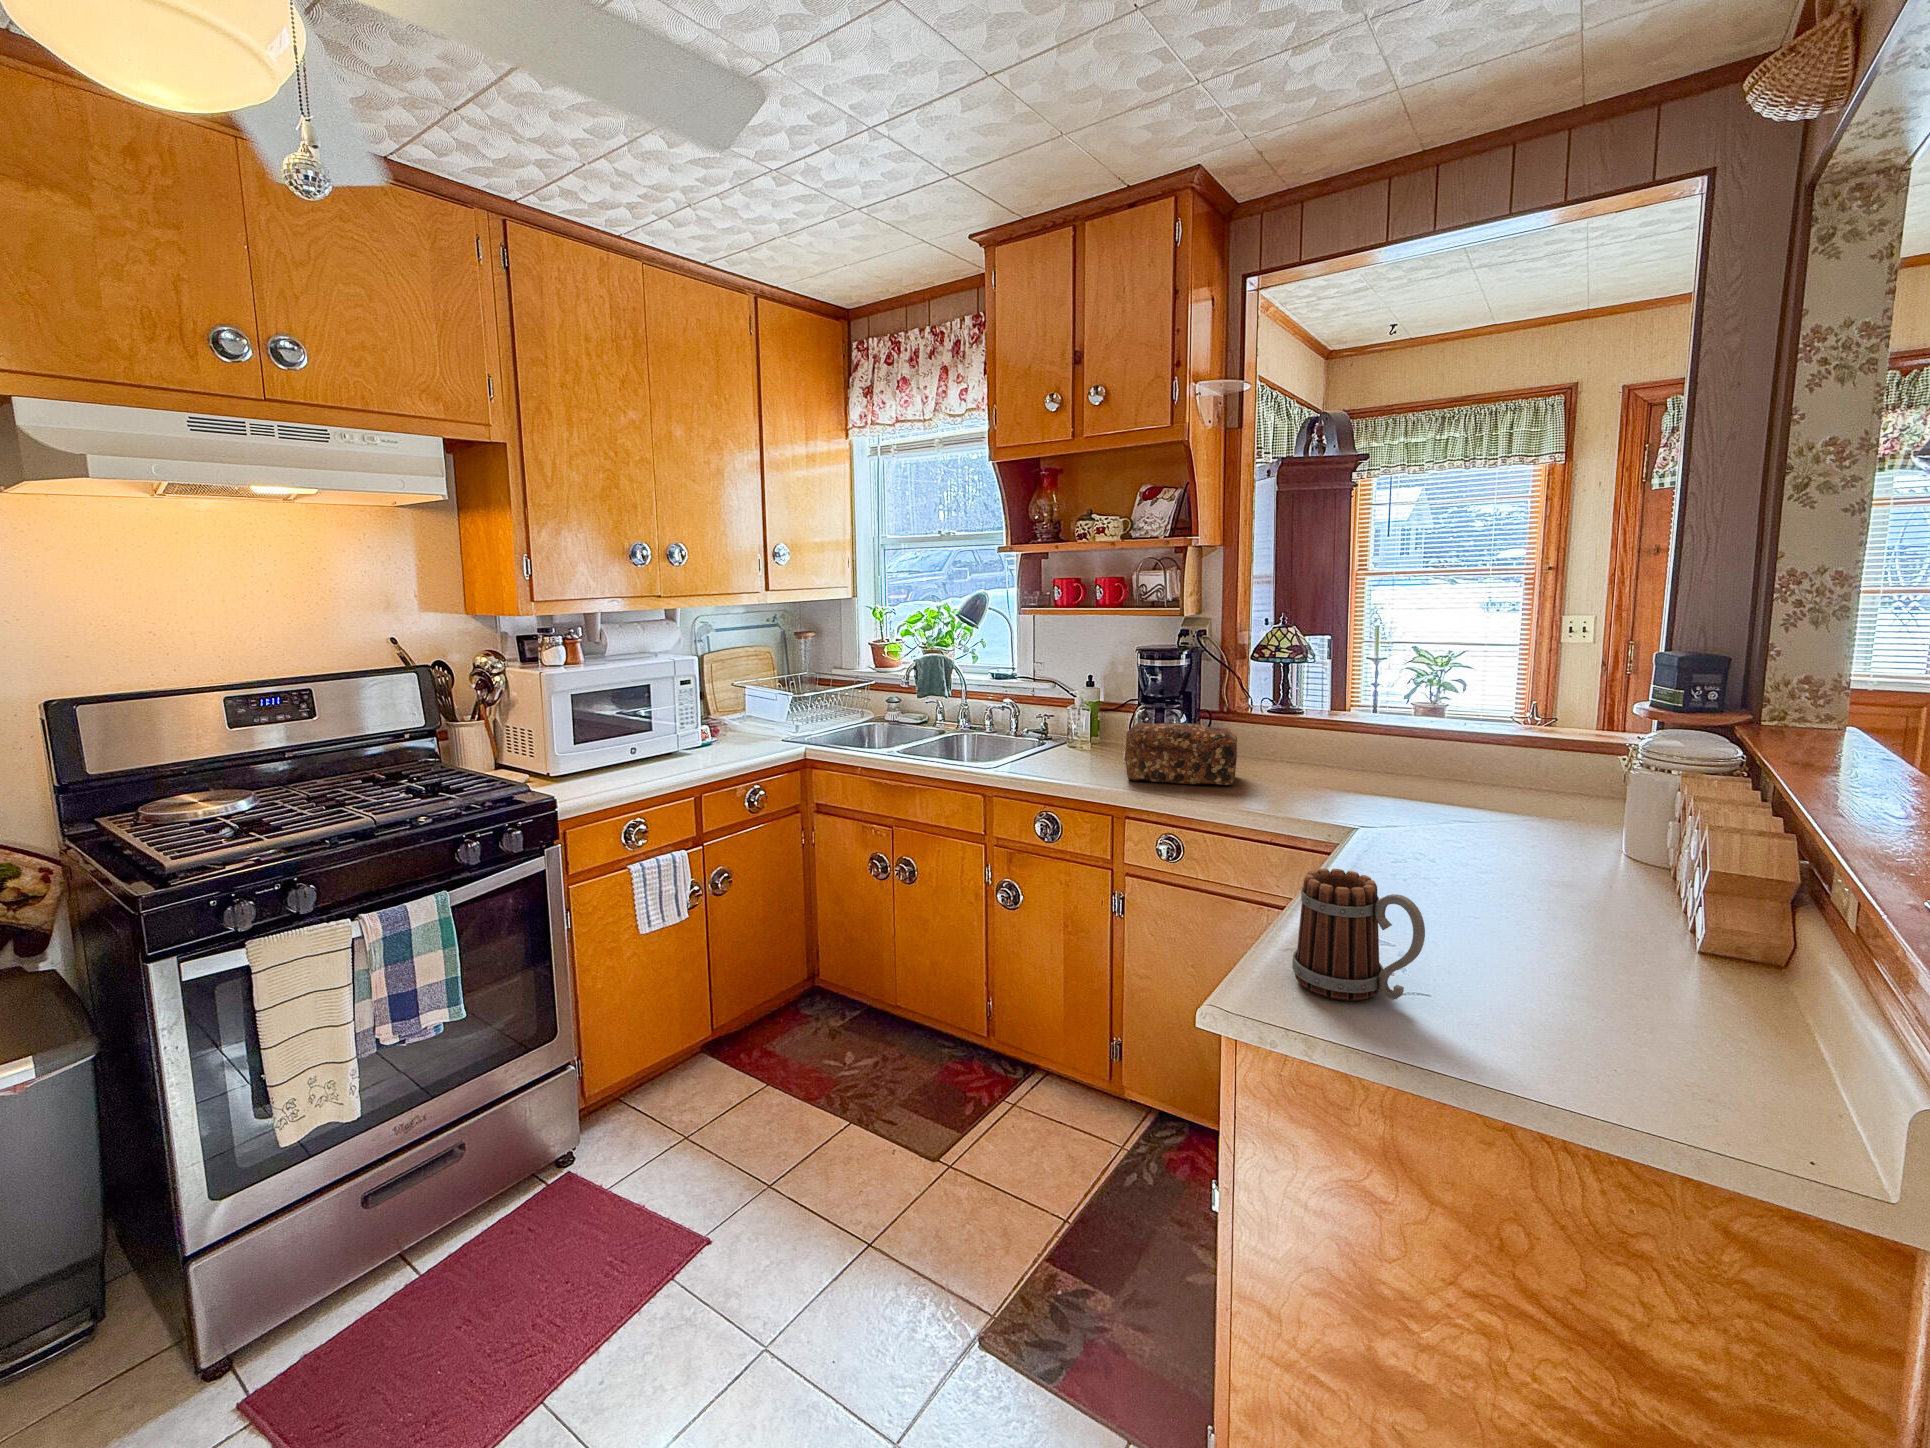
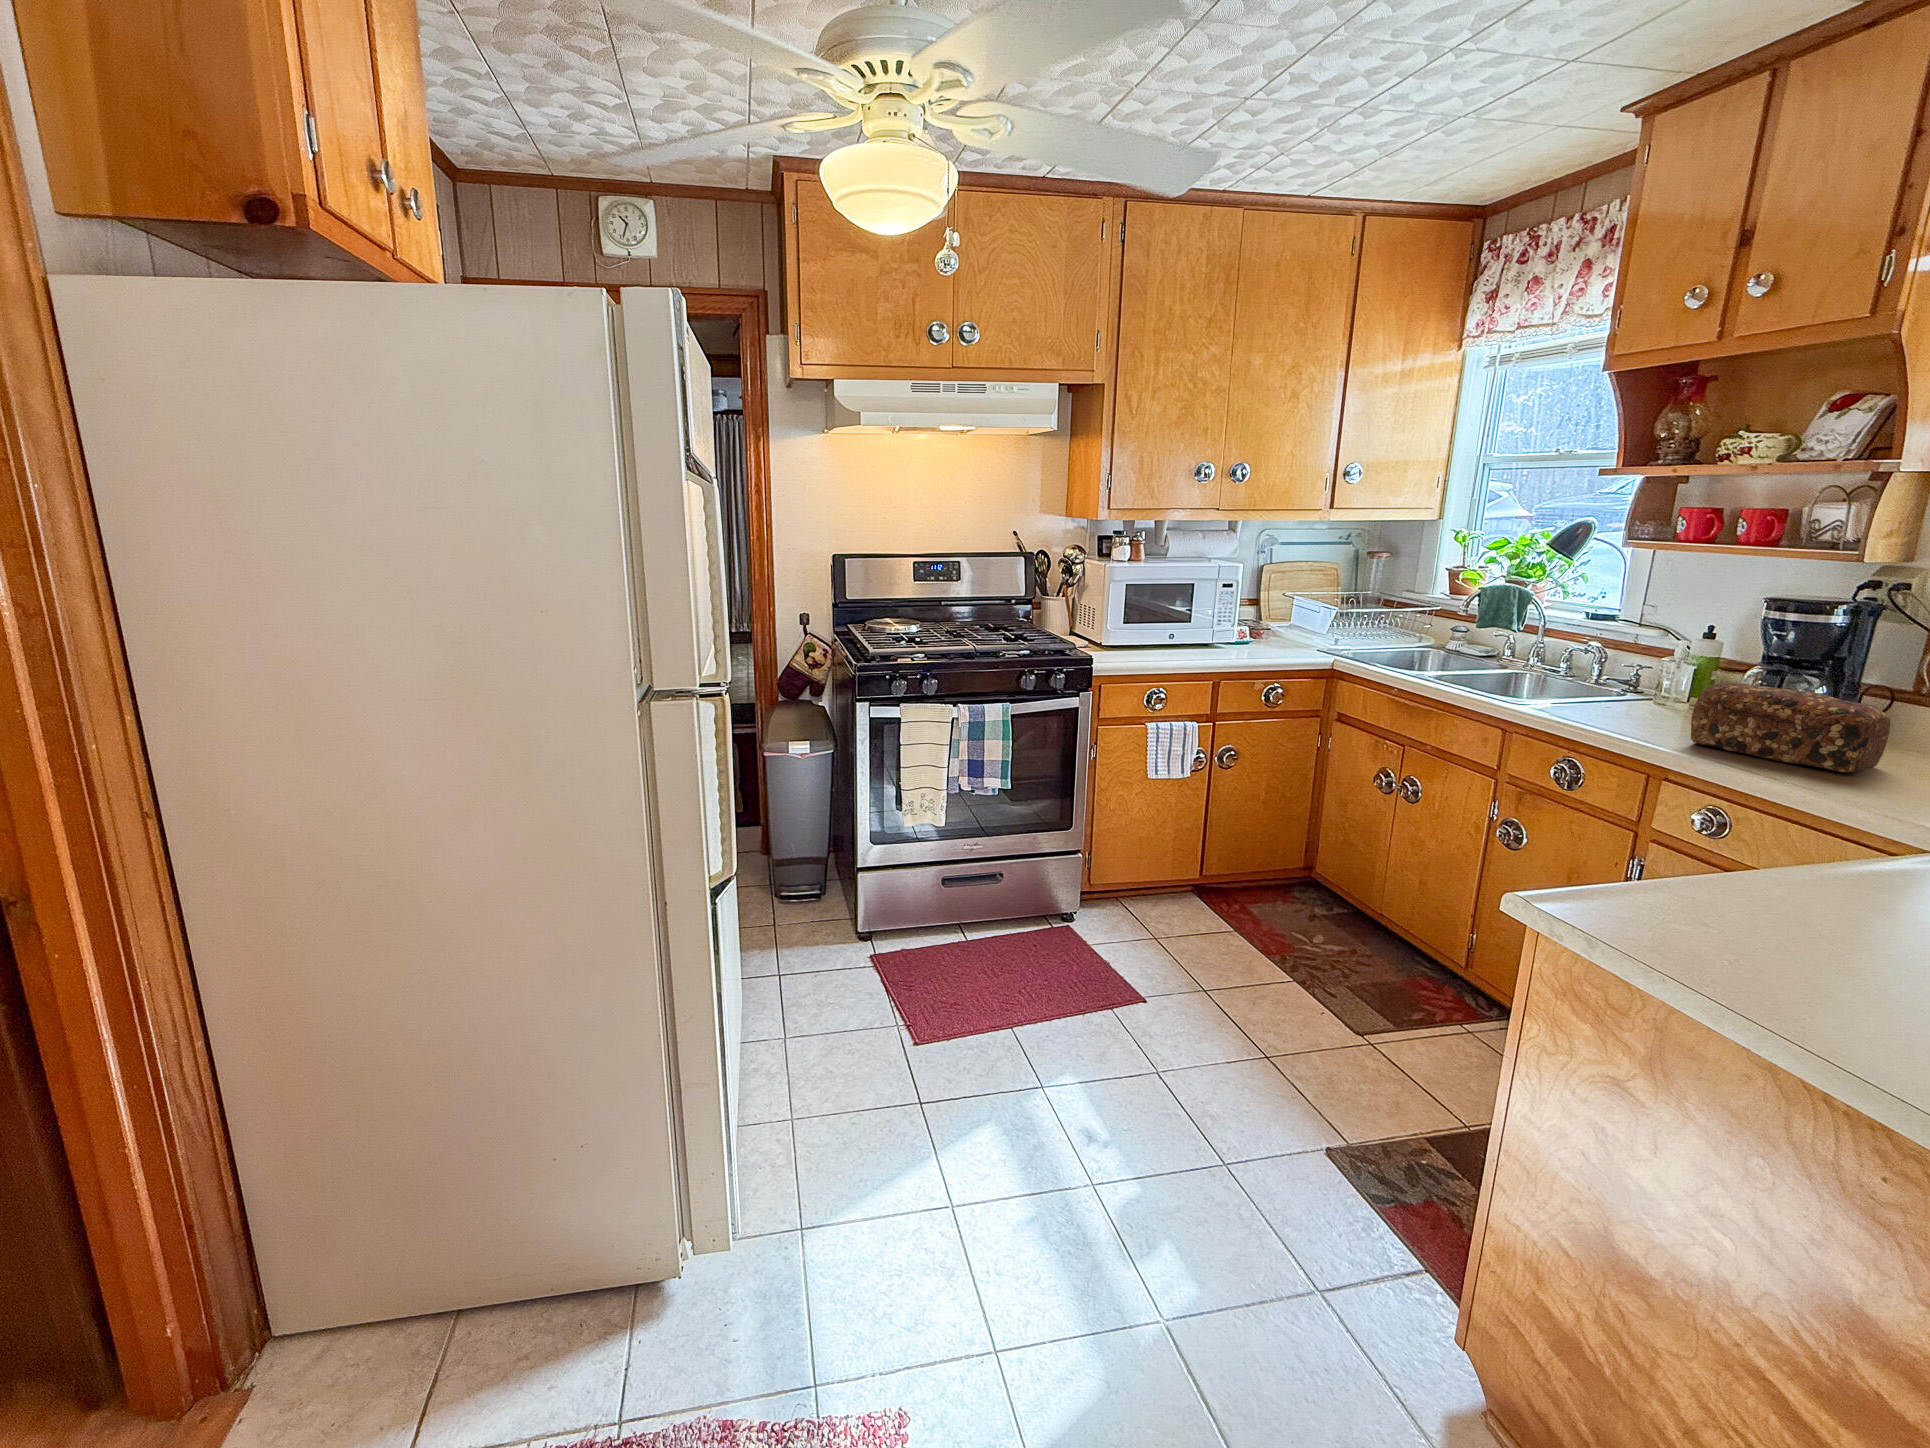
mug: present [1292,869,1425,1001] -> none [1636,808,1782,945]

